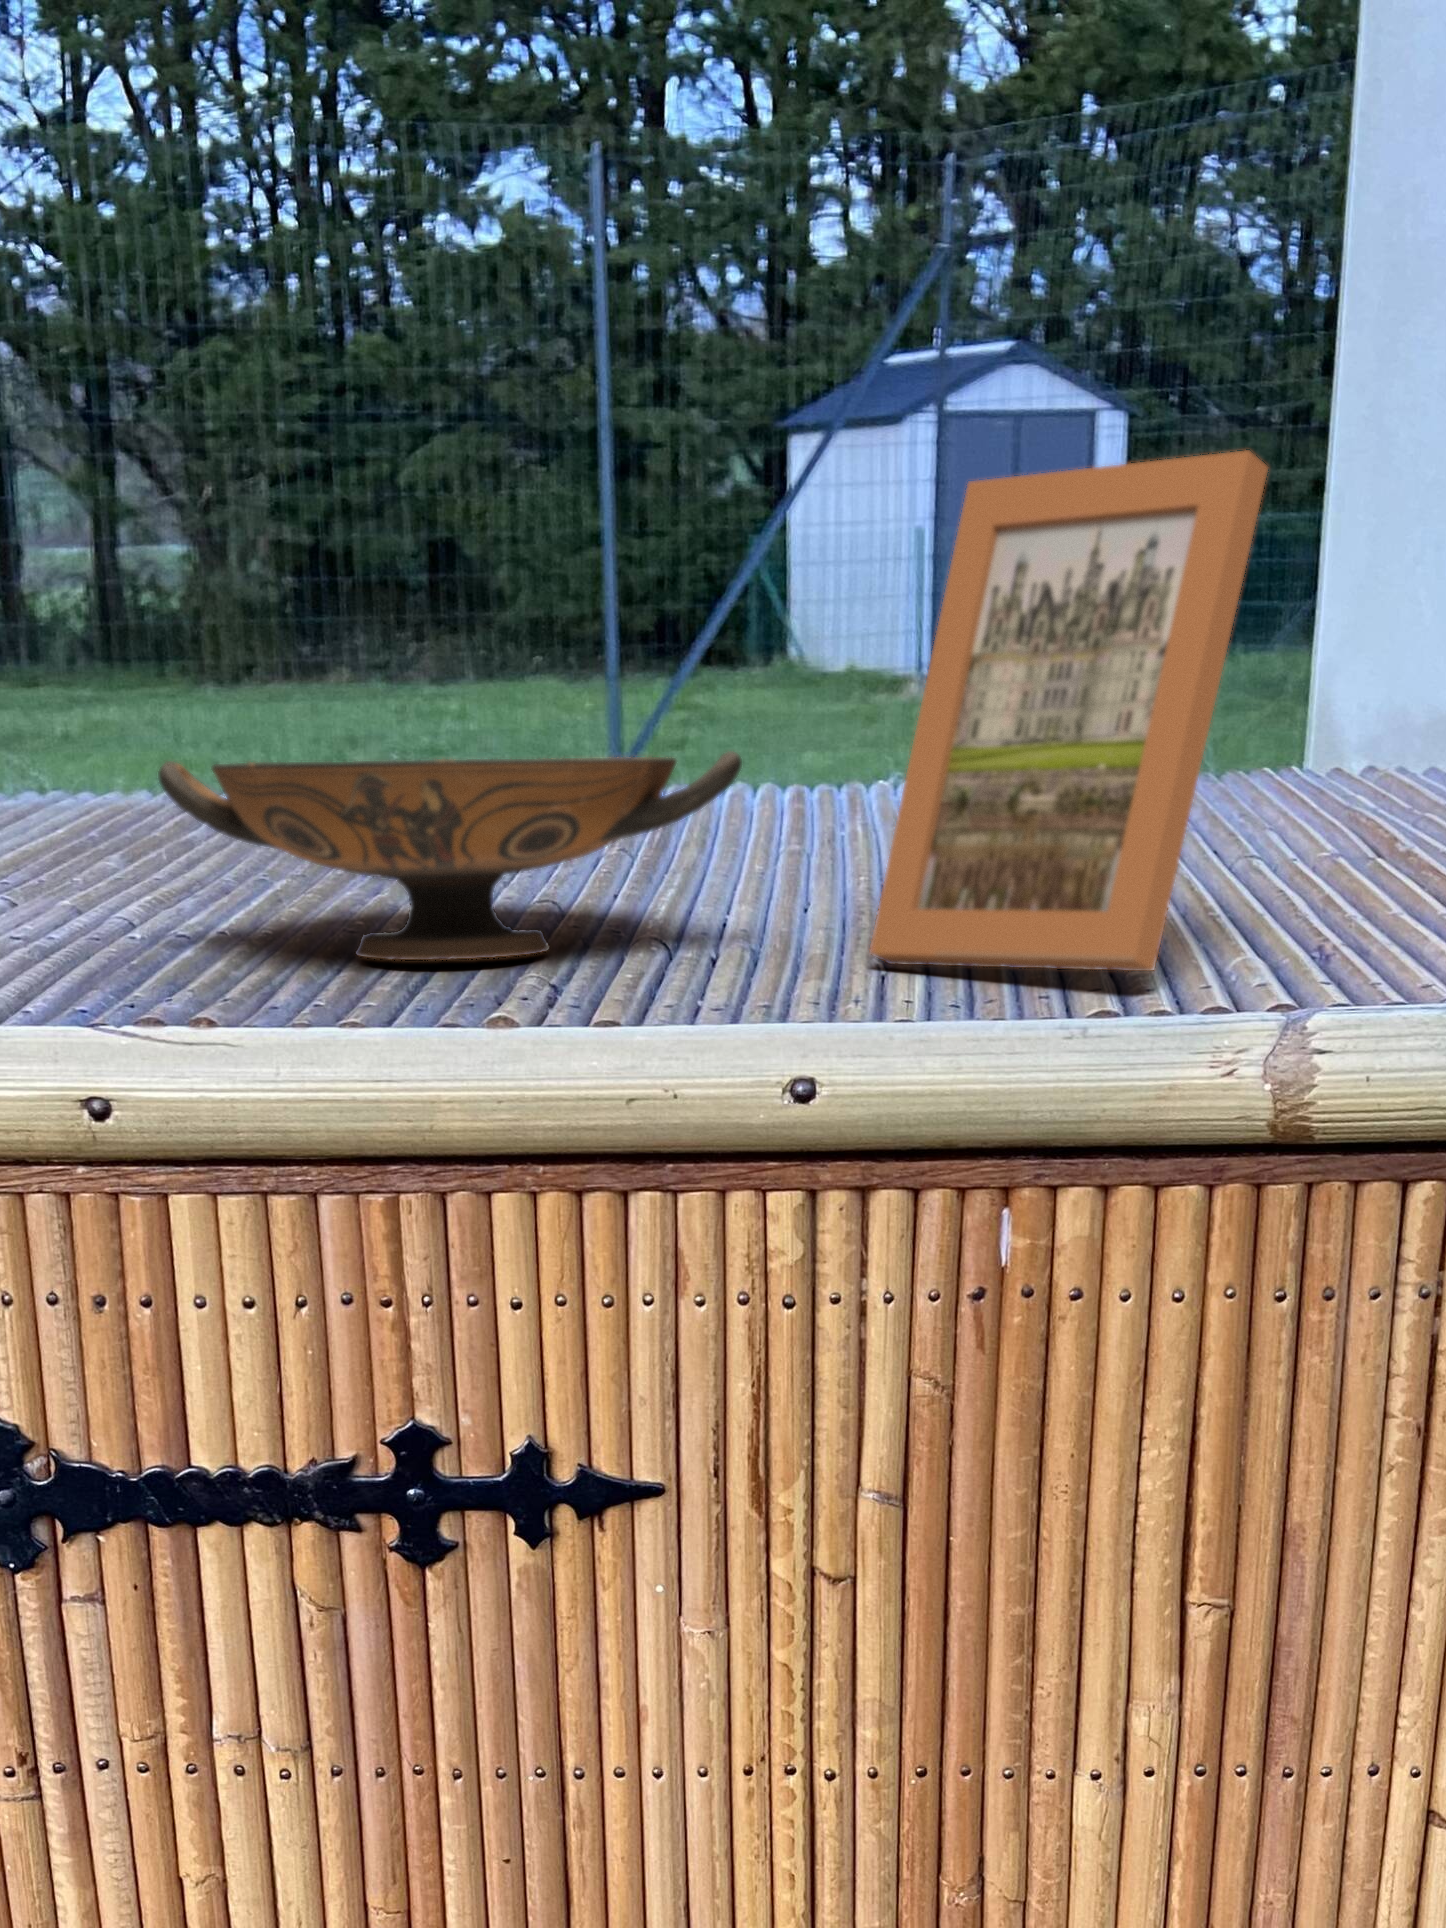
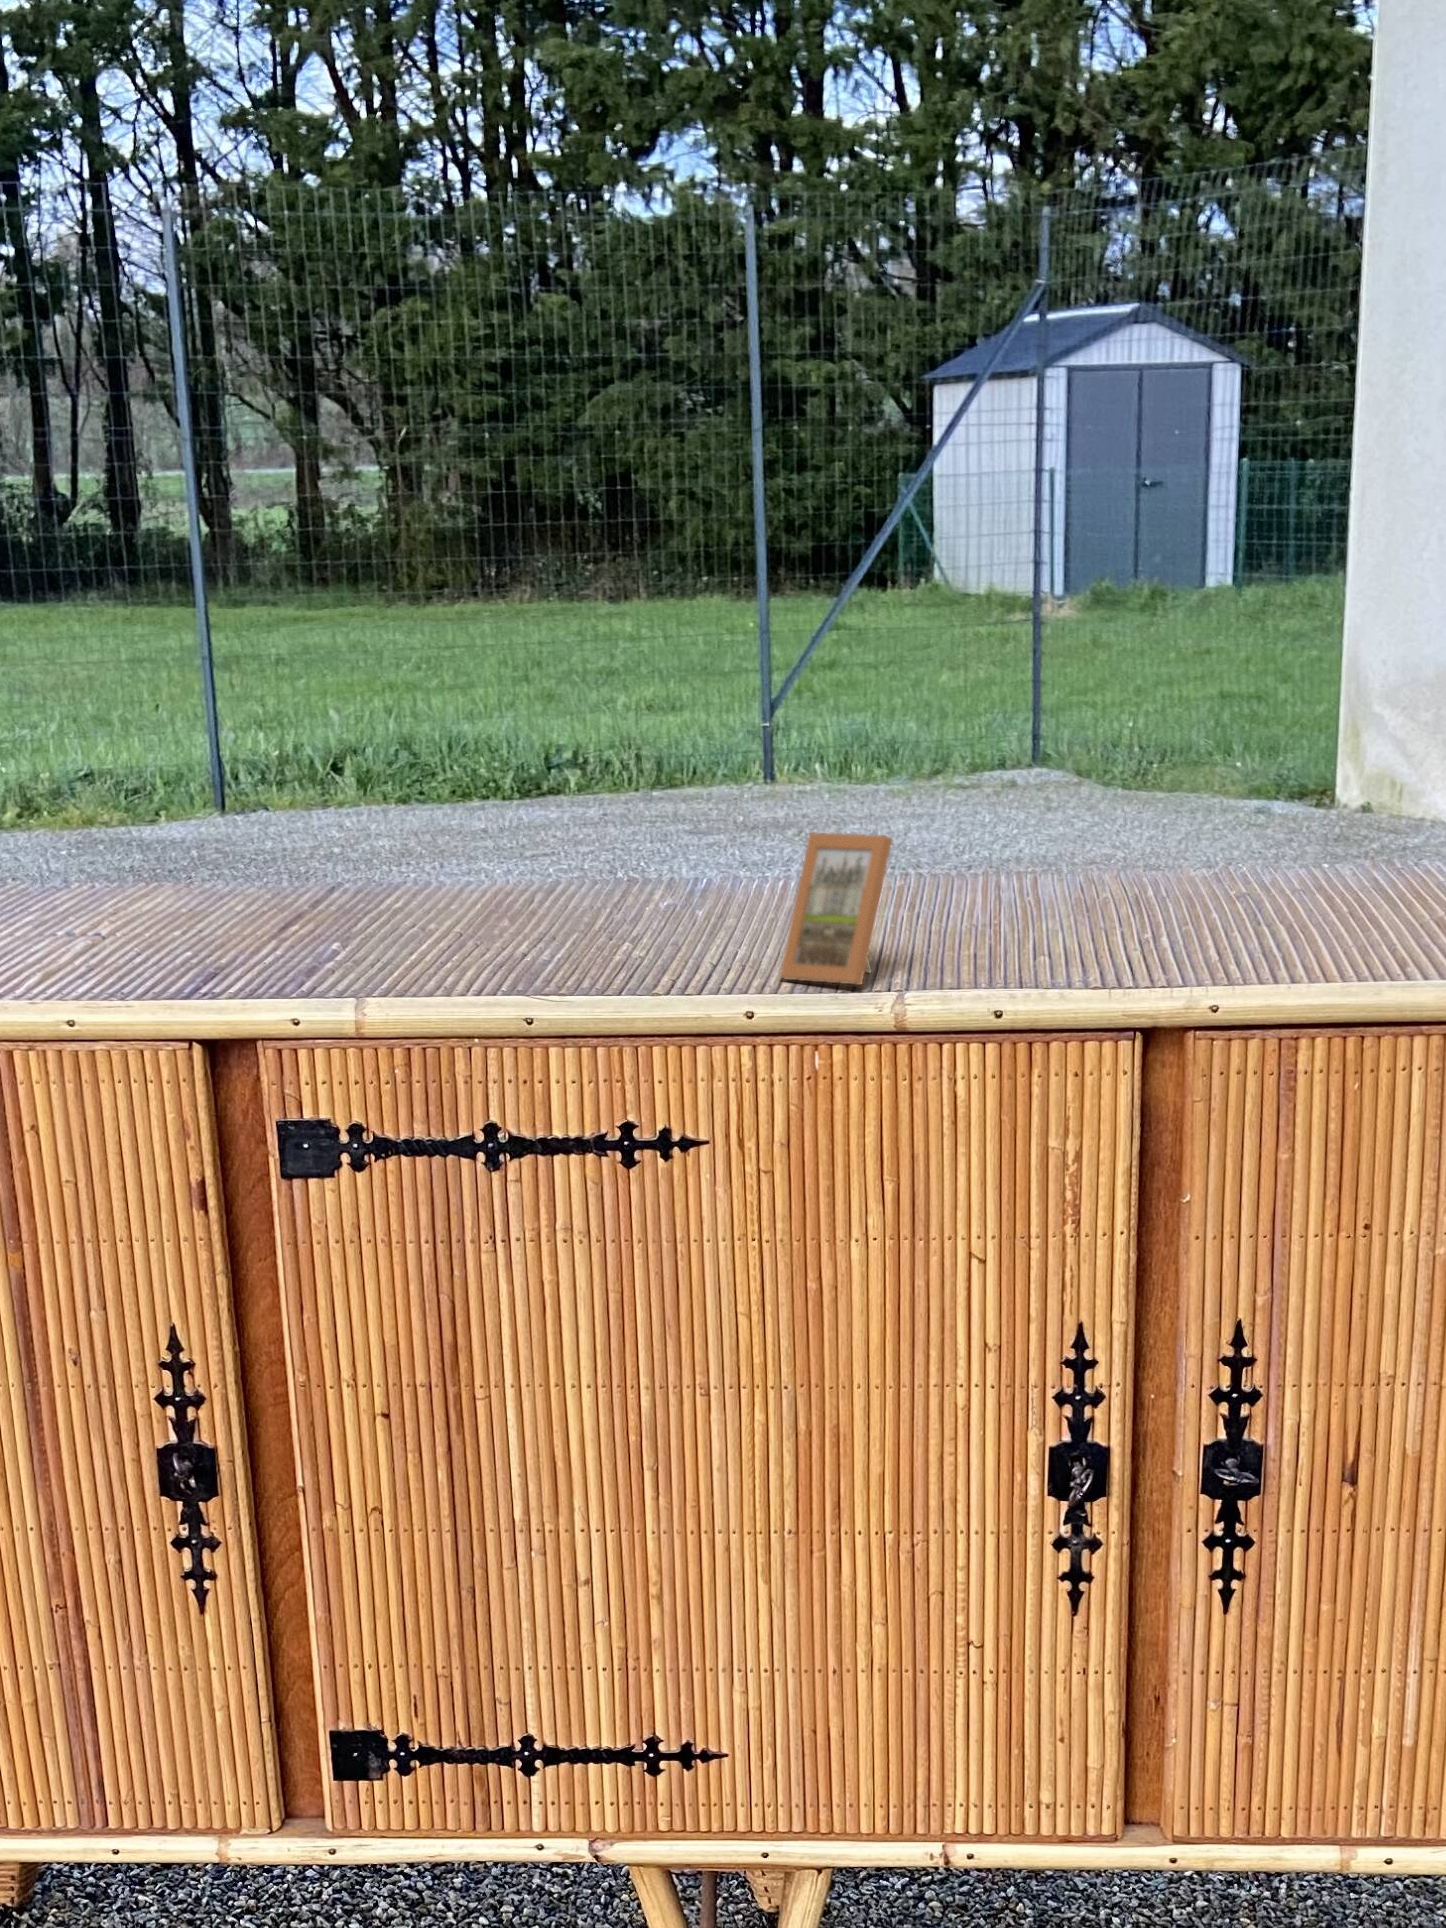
decorative bowl: present [158,751,742,960] -> none [546,907,740,978]

